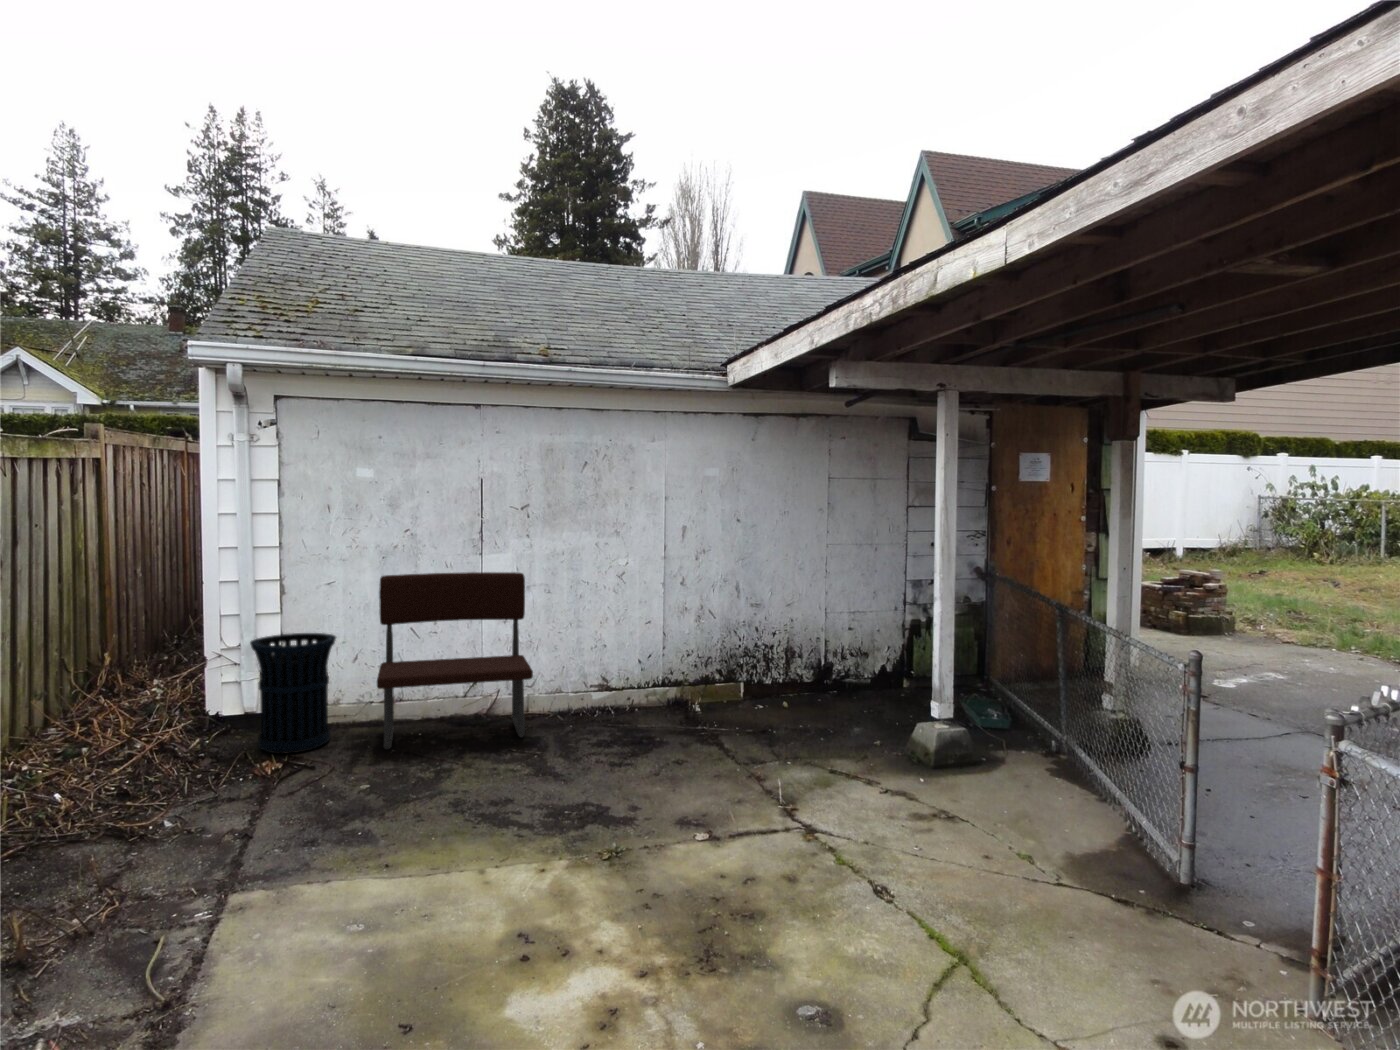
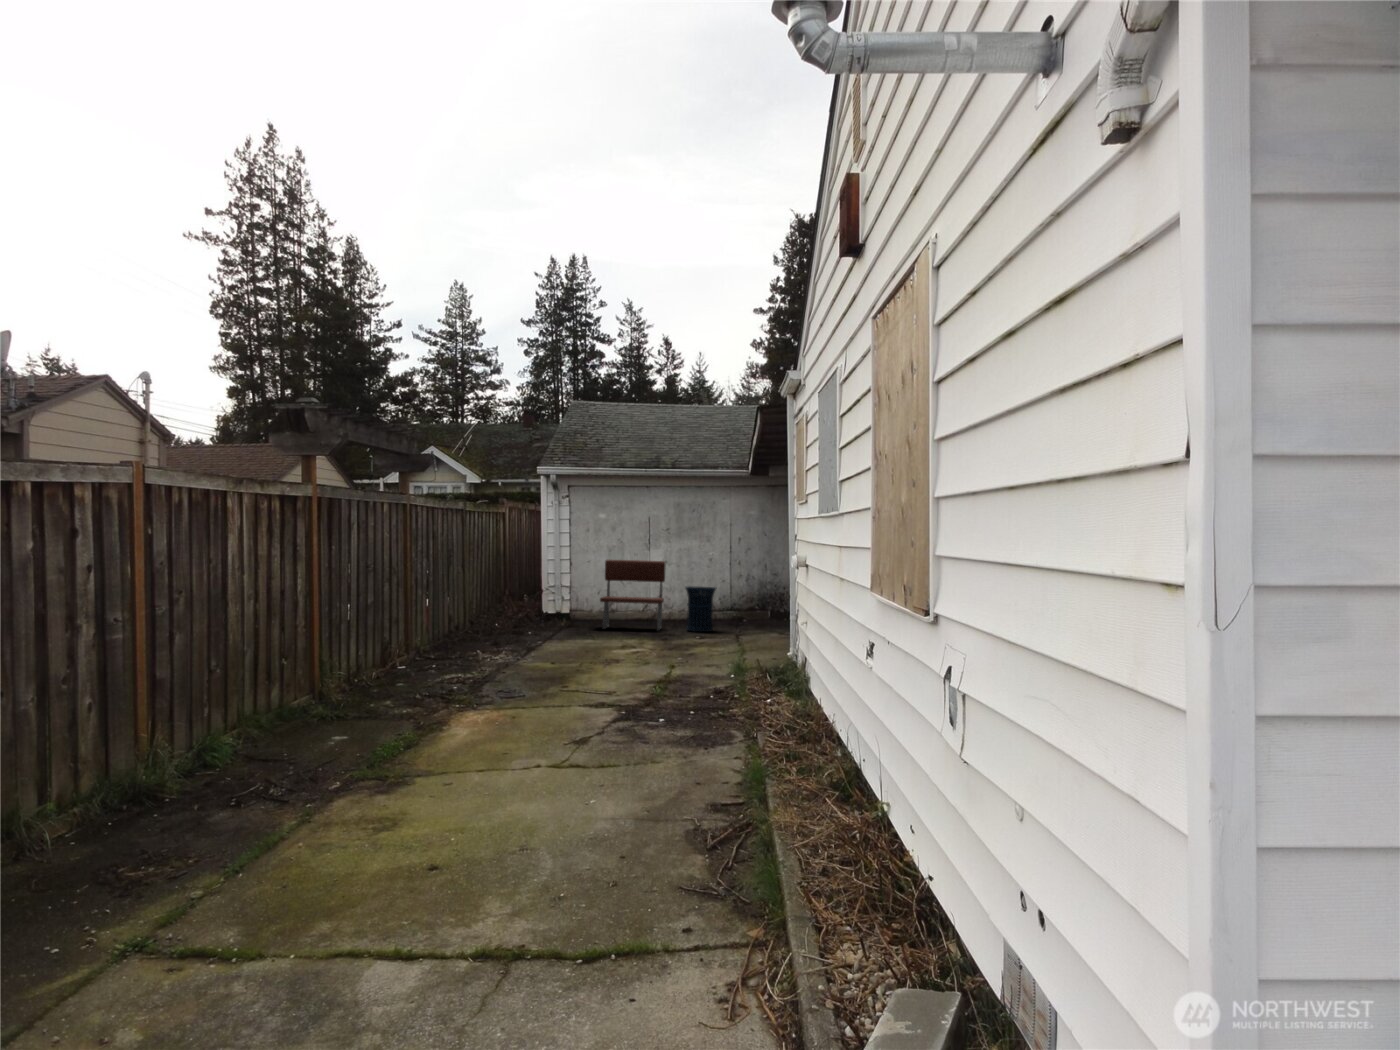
trash can: present [250,633,336,754] -> present [686,586,717,632]

